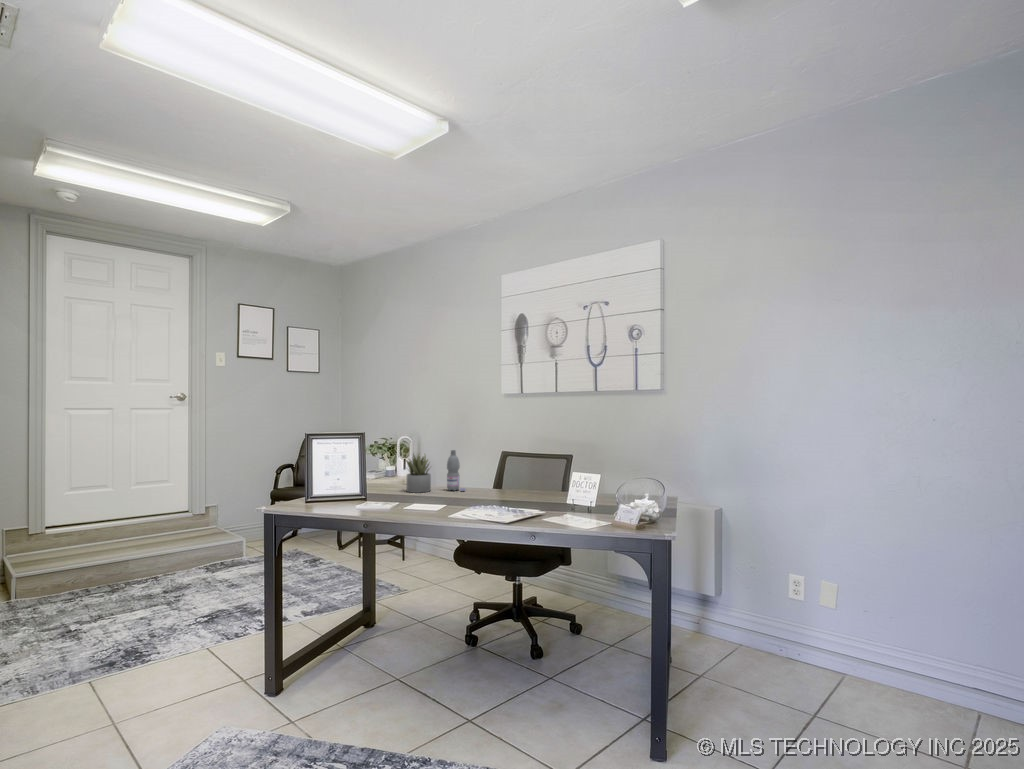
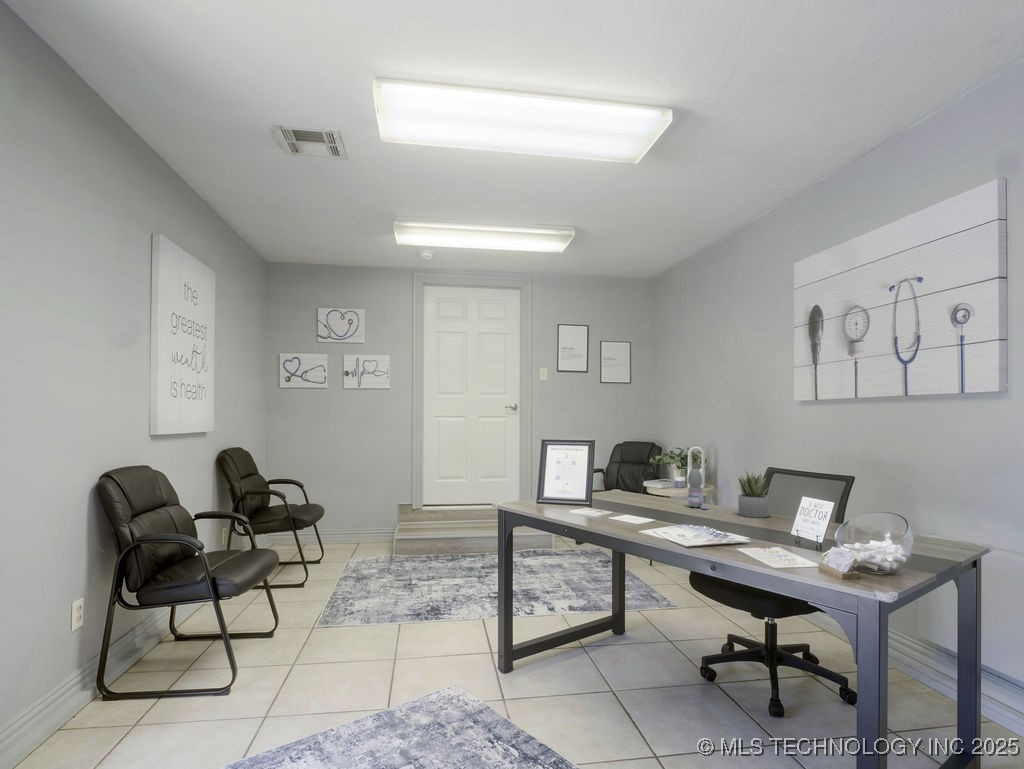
succulent plant: present [407,454,431,493] -> present [738,472,769,518]

